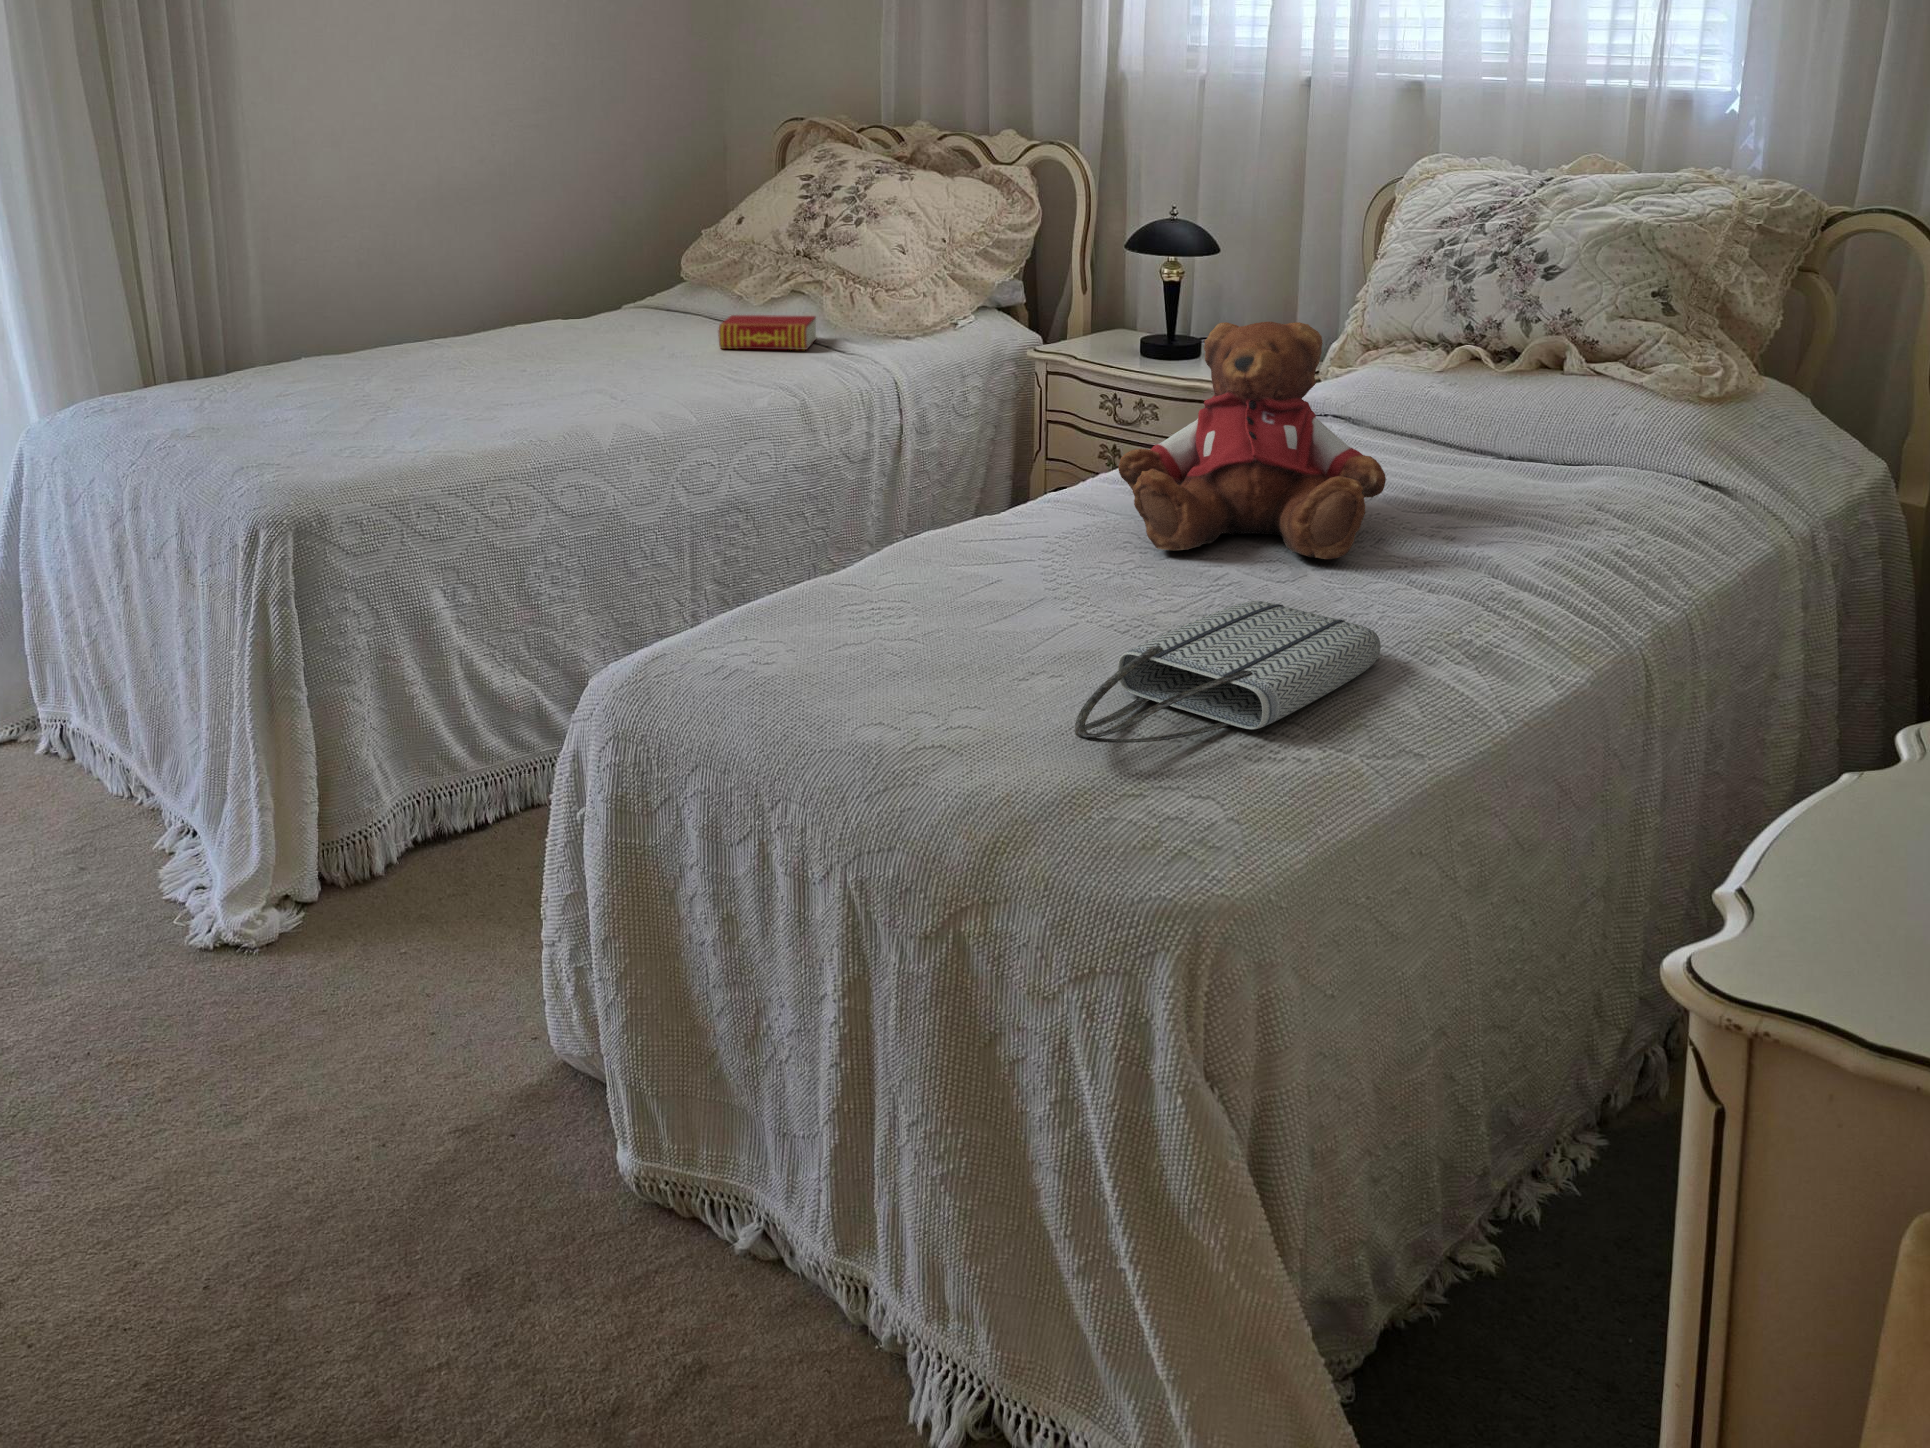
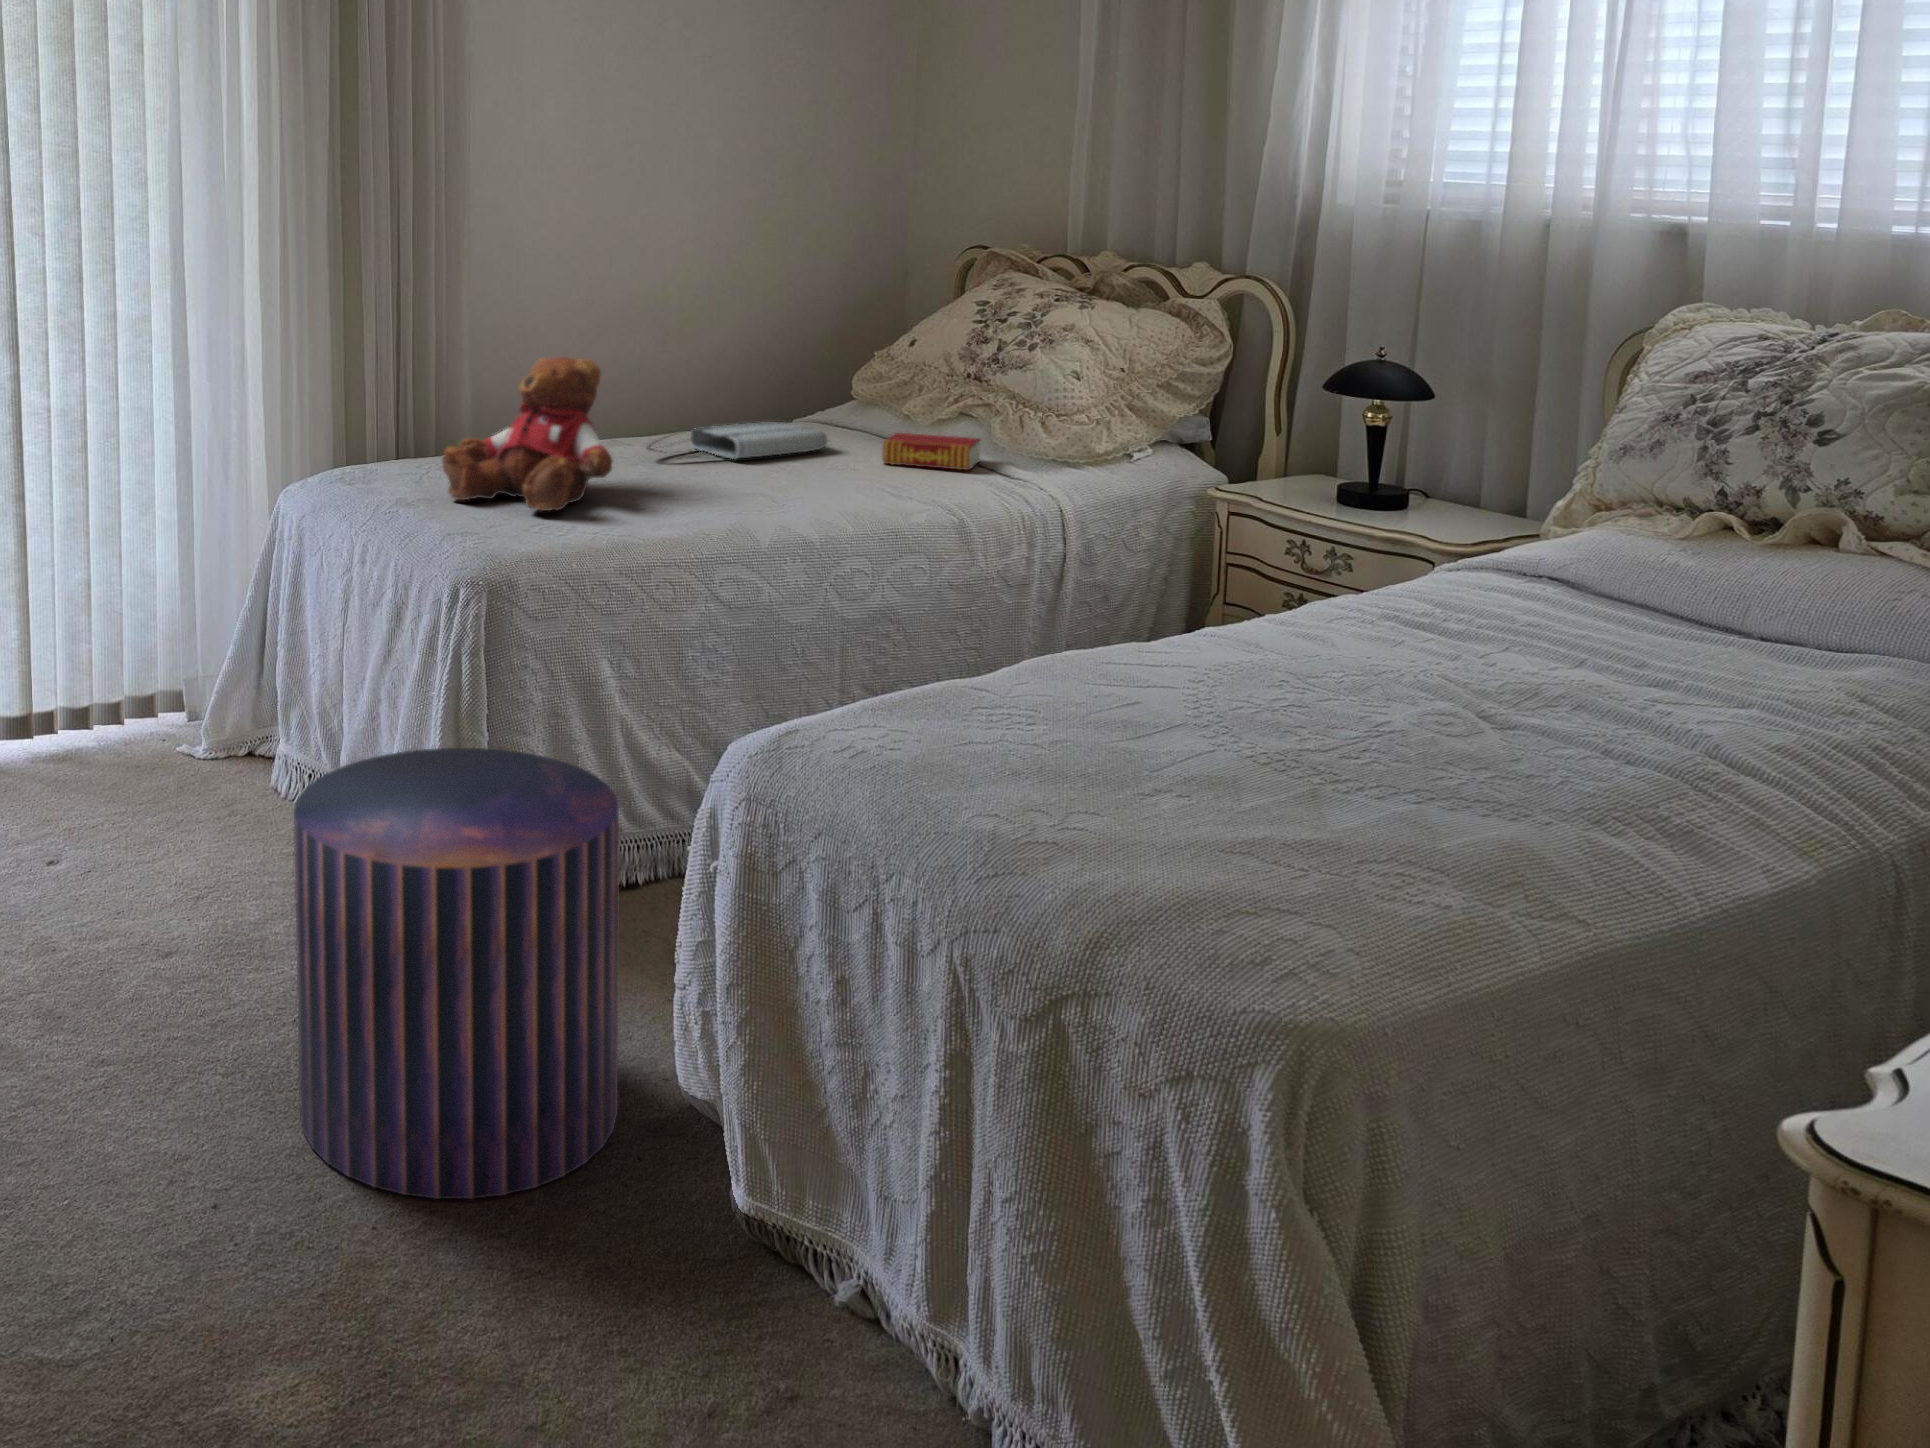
teddy bear: present [1118,322,1386,559] -> present [442,357,612,511]
tote bag: present [1075,601,1381,743] -> present [646,422,827,459]
pouf: none [56,713,486,1244] -> present [294,748,619,1199]

